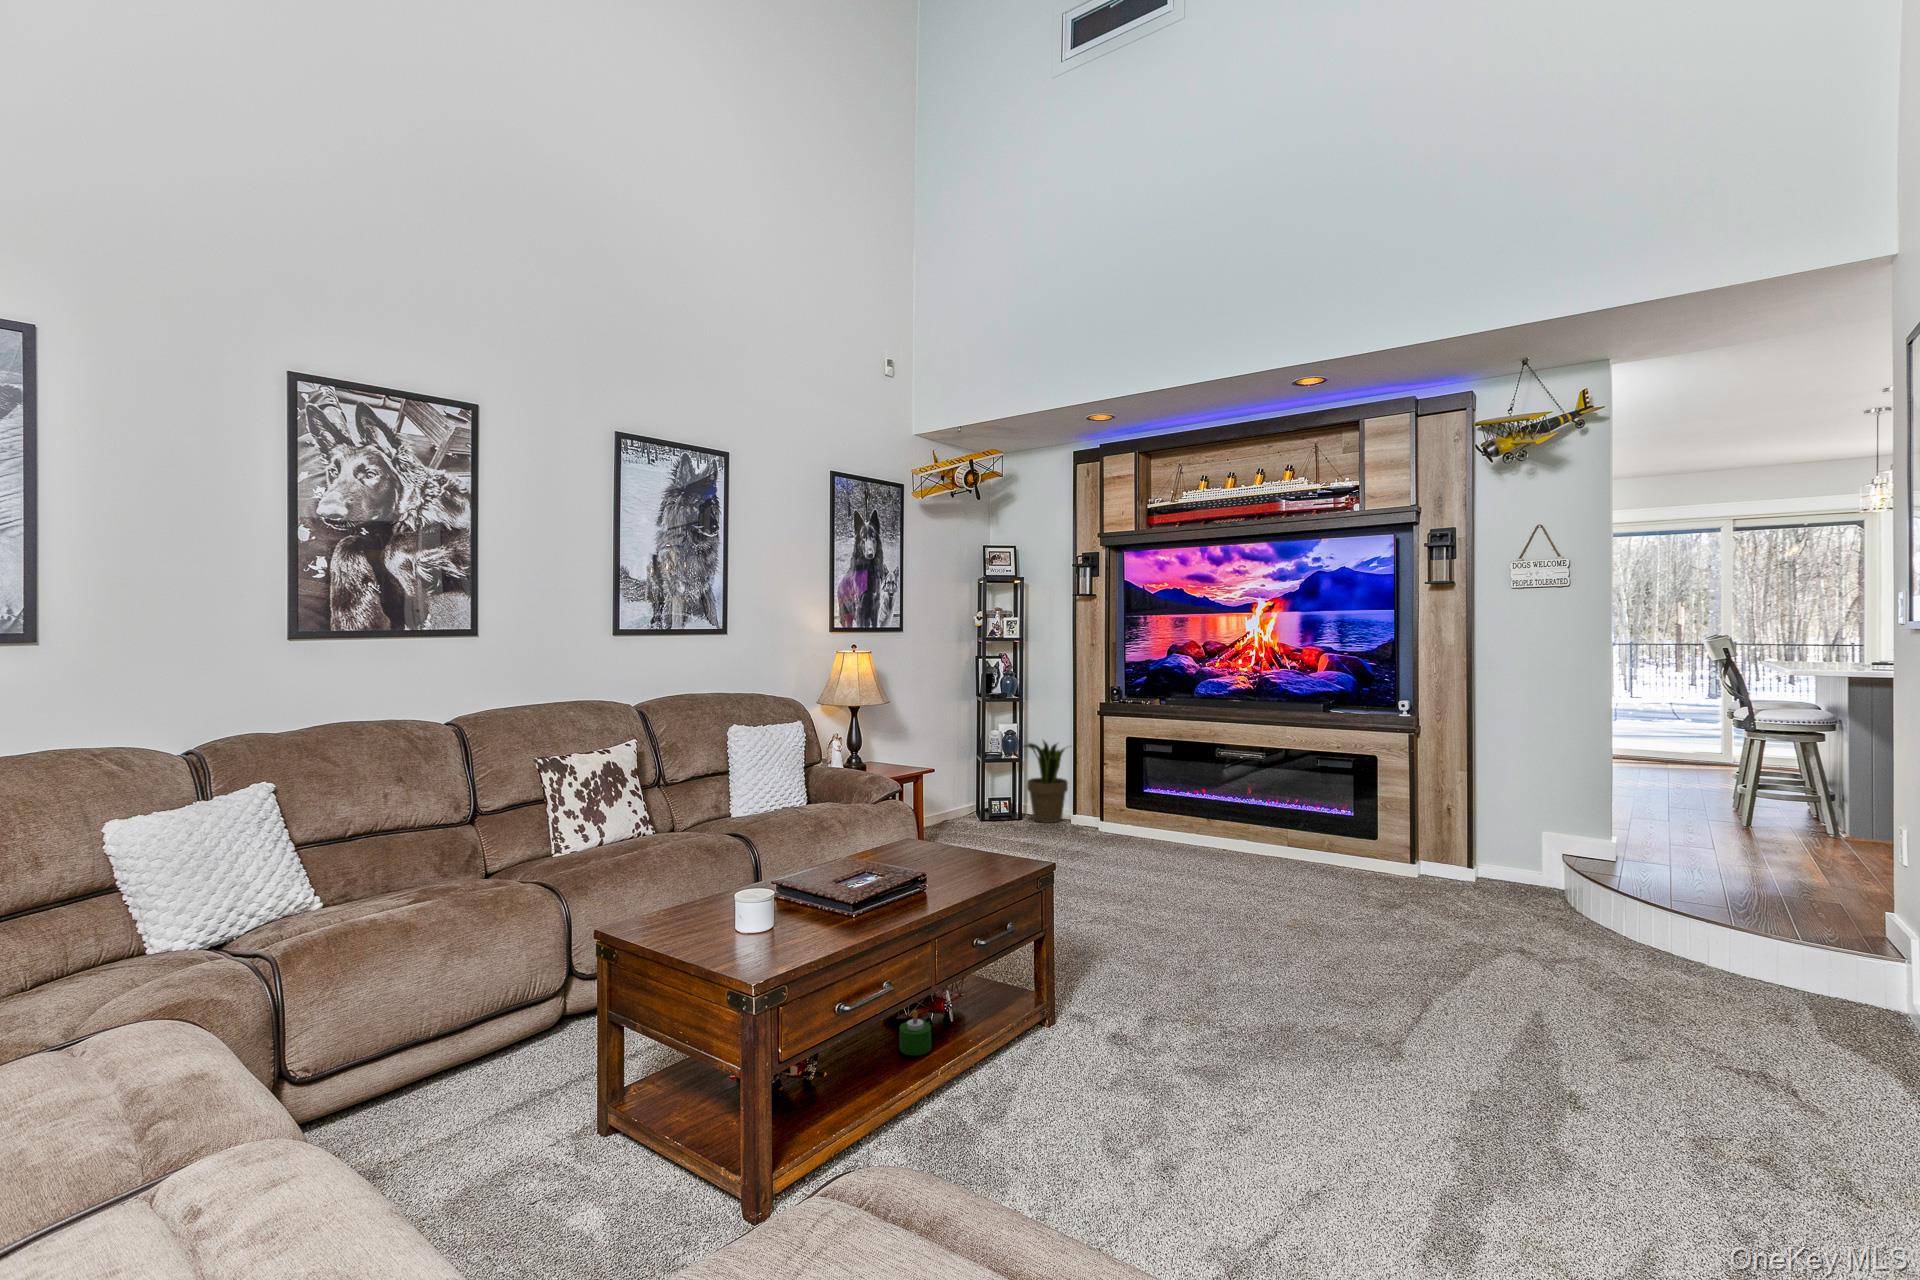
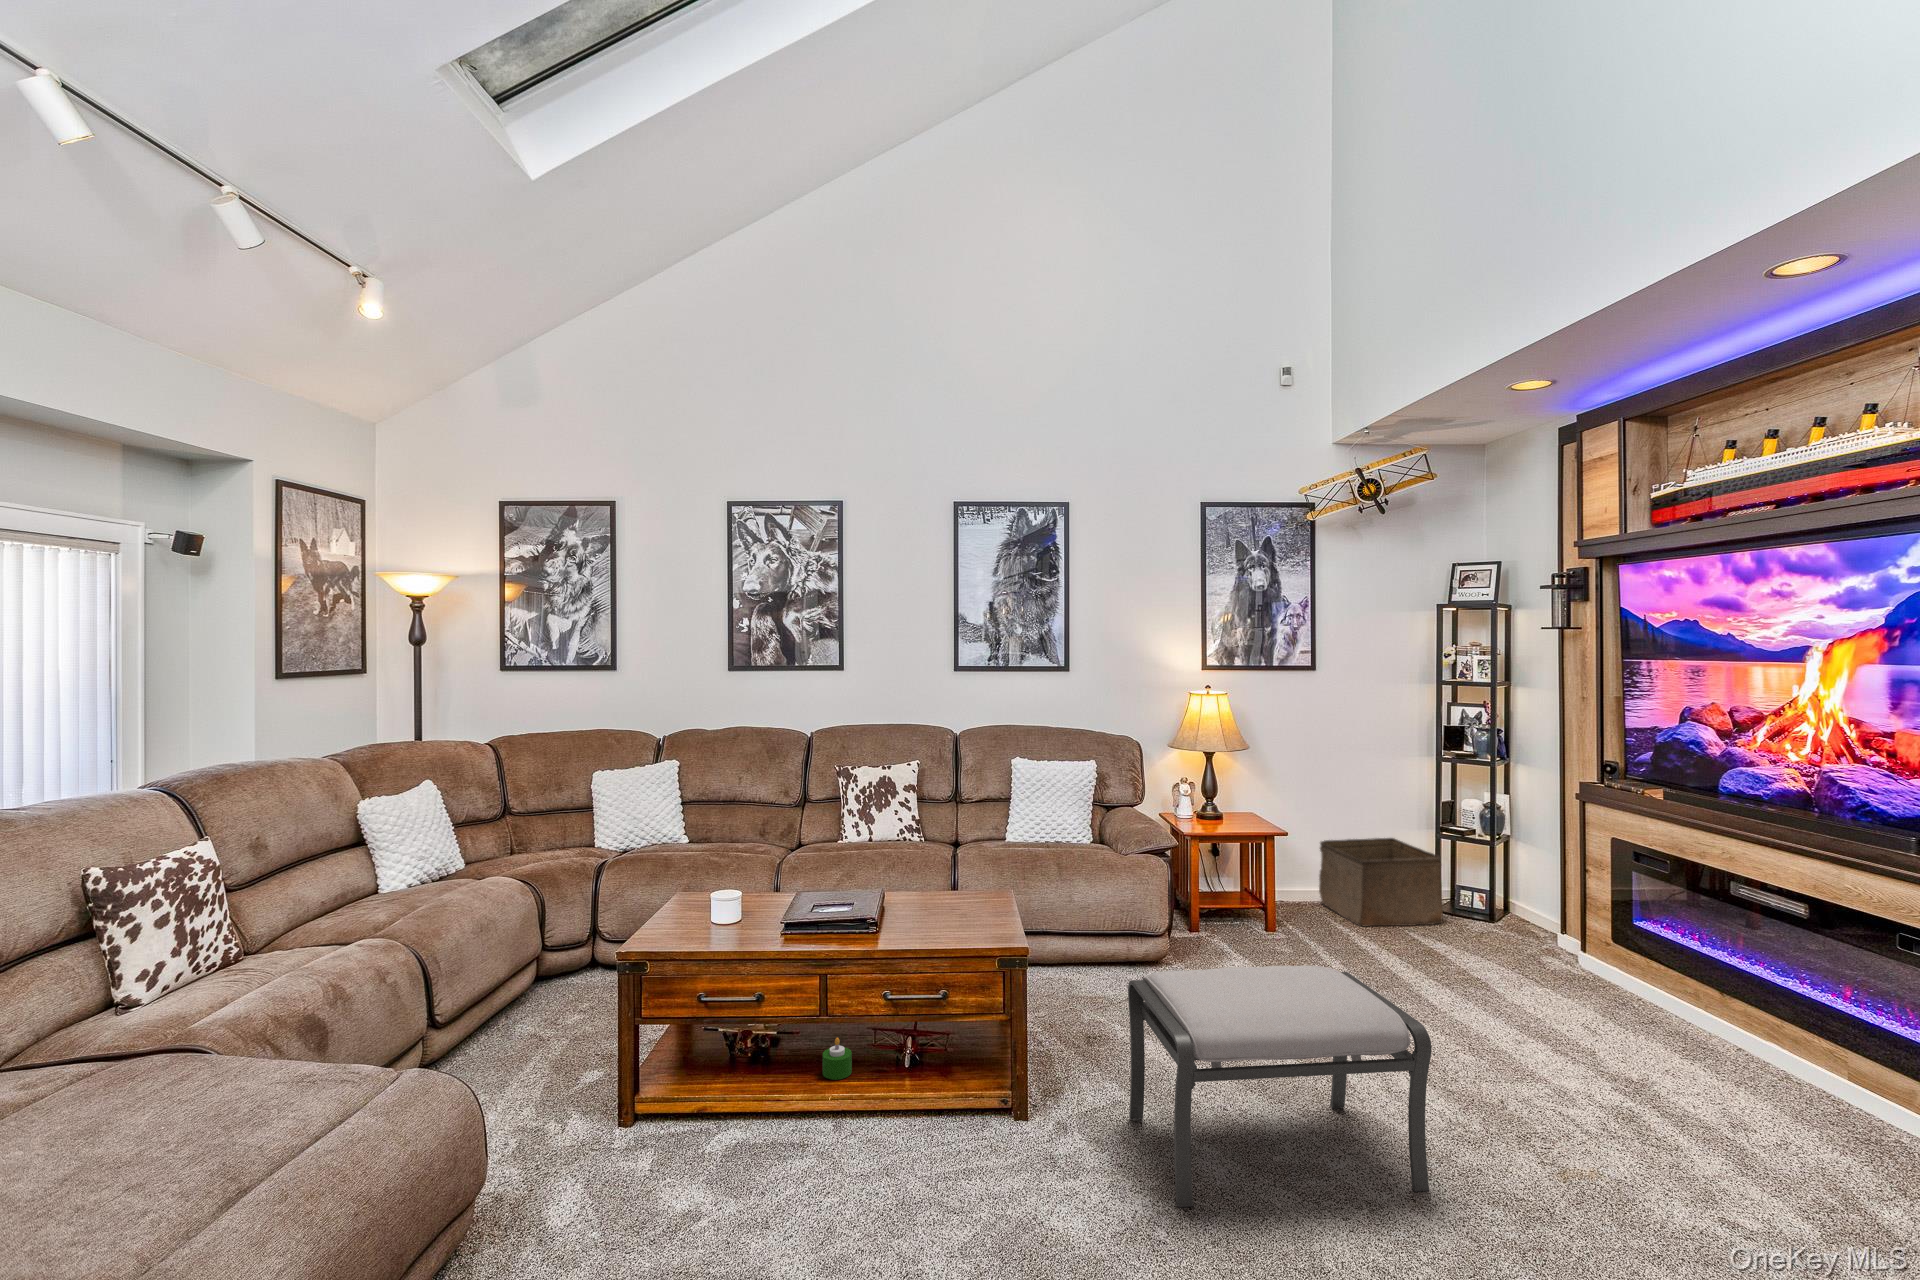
potted plant: present [1024,741,1068,823] -> none [1476,820,1552,938]
storage bin: none [916,768,1008,839] -> present [1319,838,1443,926]
ottoman: none [1109,829,1283,1011] -> present [1128,965,1432,1208]

